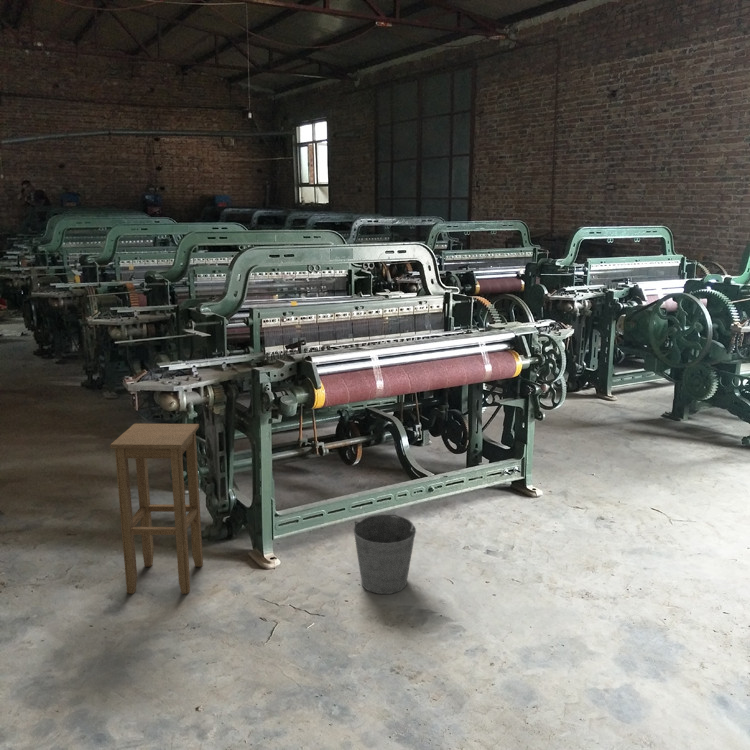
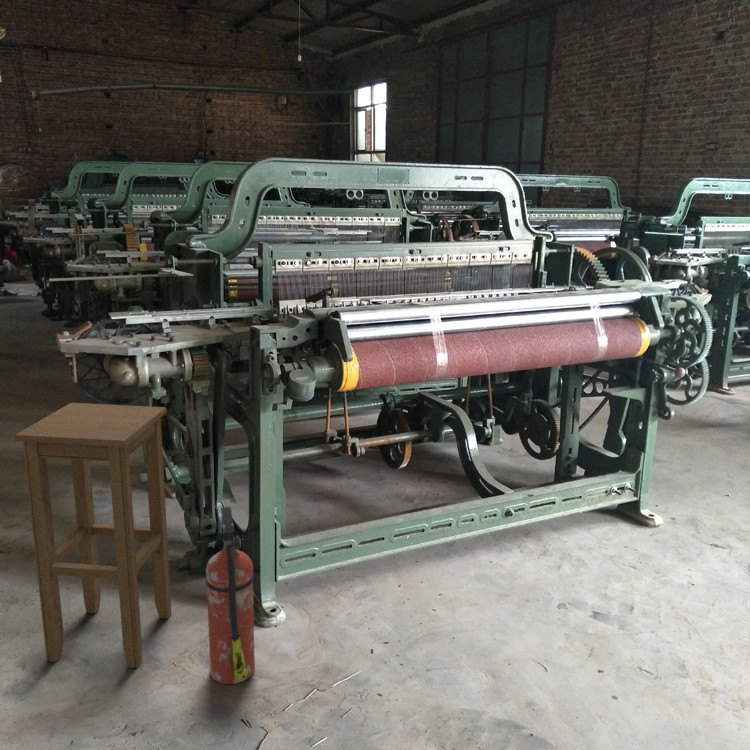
fire extinguisher: none [233,485,265,599] -> present [206,507,255,684]
bucket: present [353,514,416,594] -> none [395,559,495,690]

